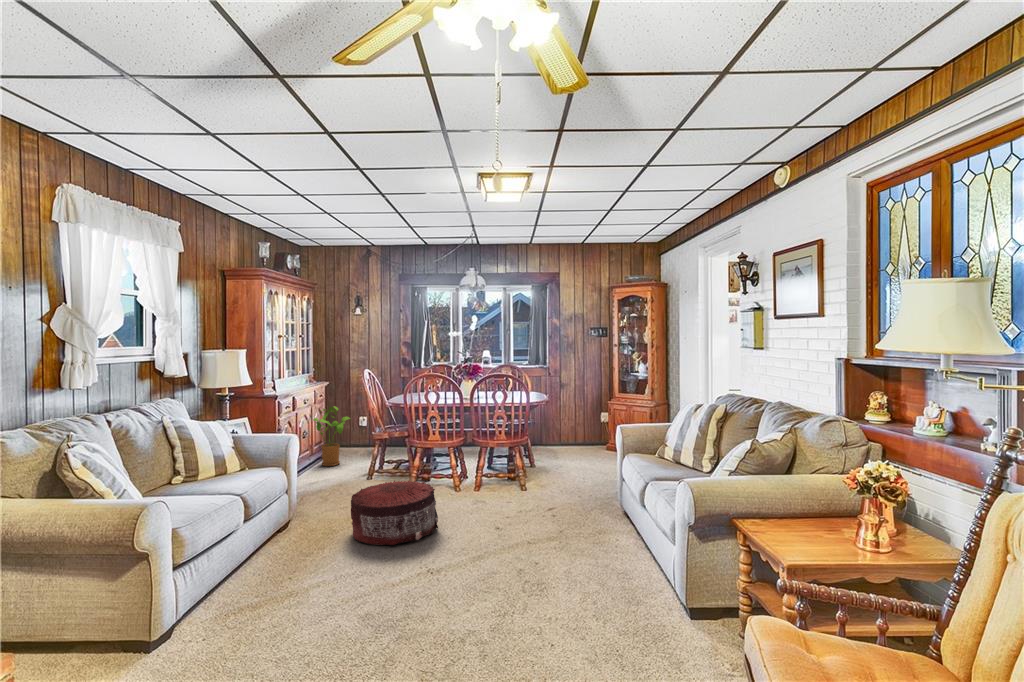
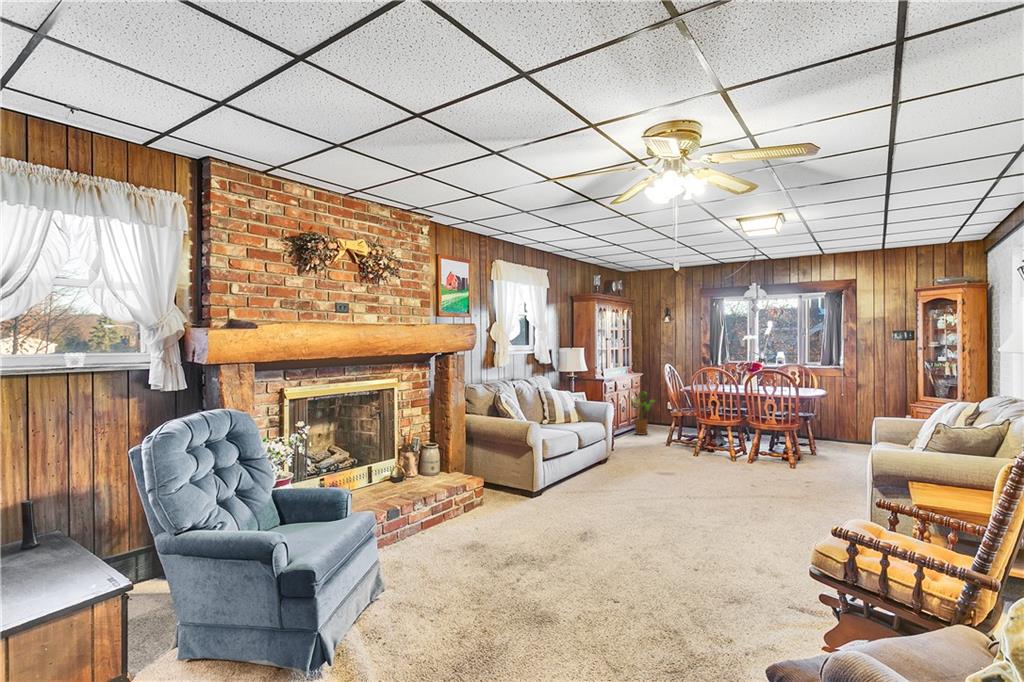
pouf: present [351,481,438,545] -> none [642,441,703,480]

